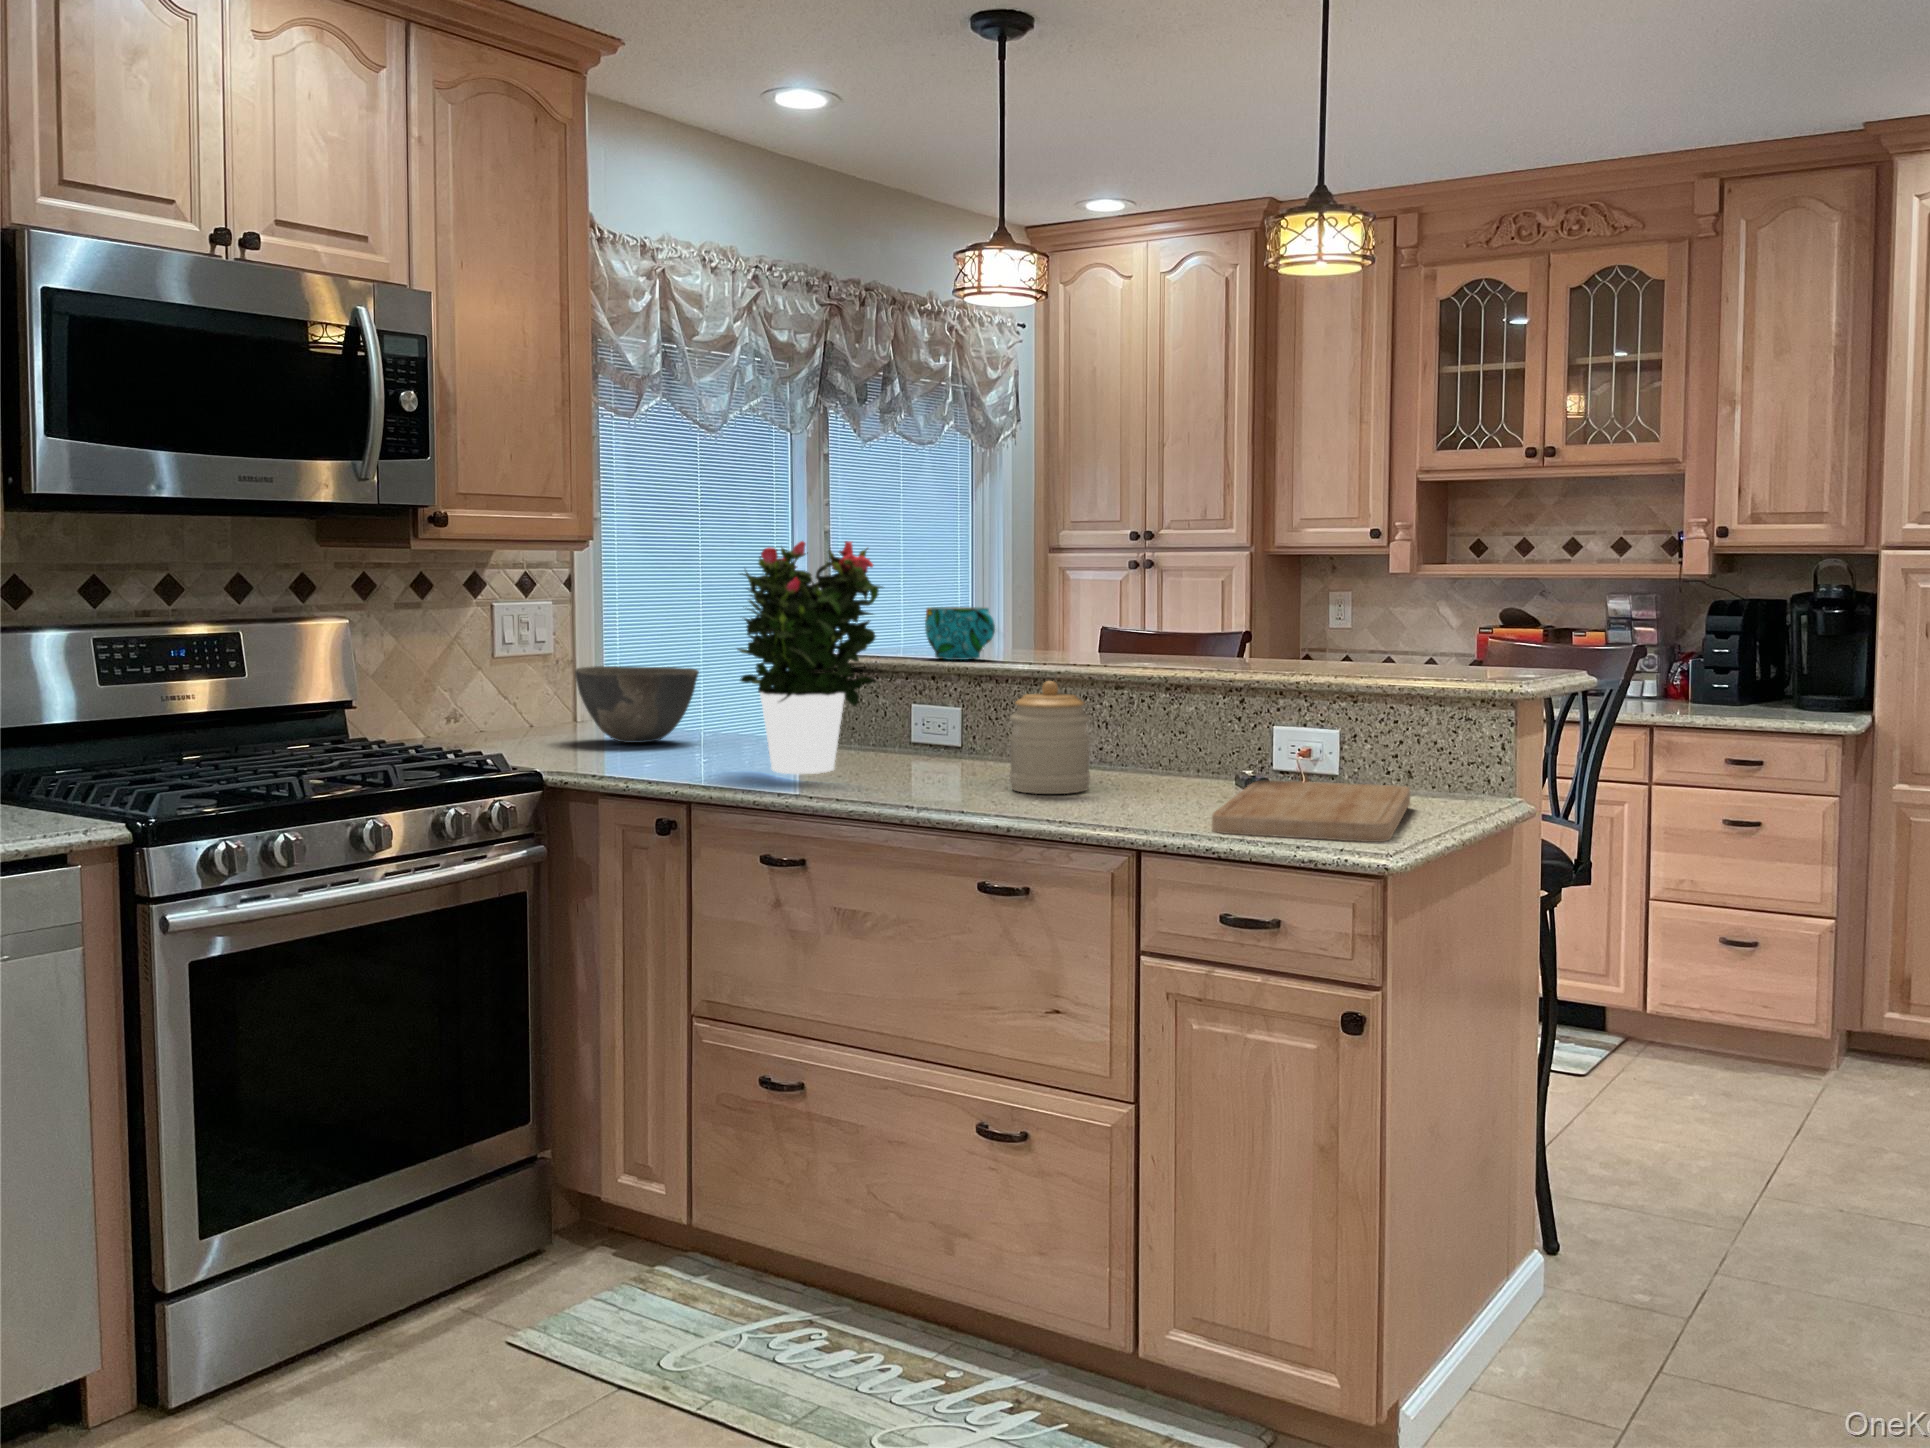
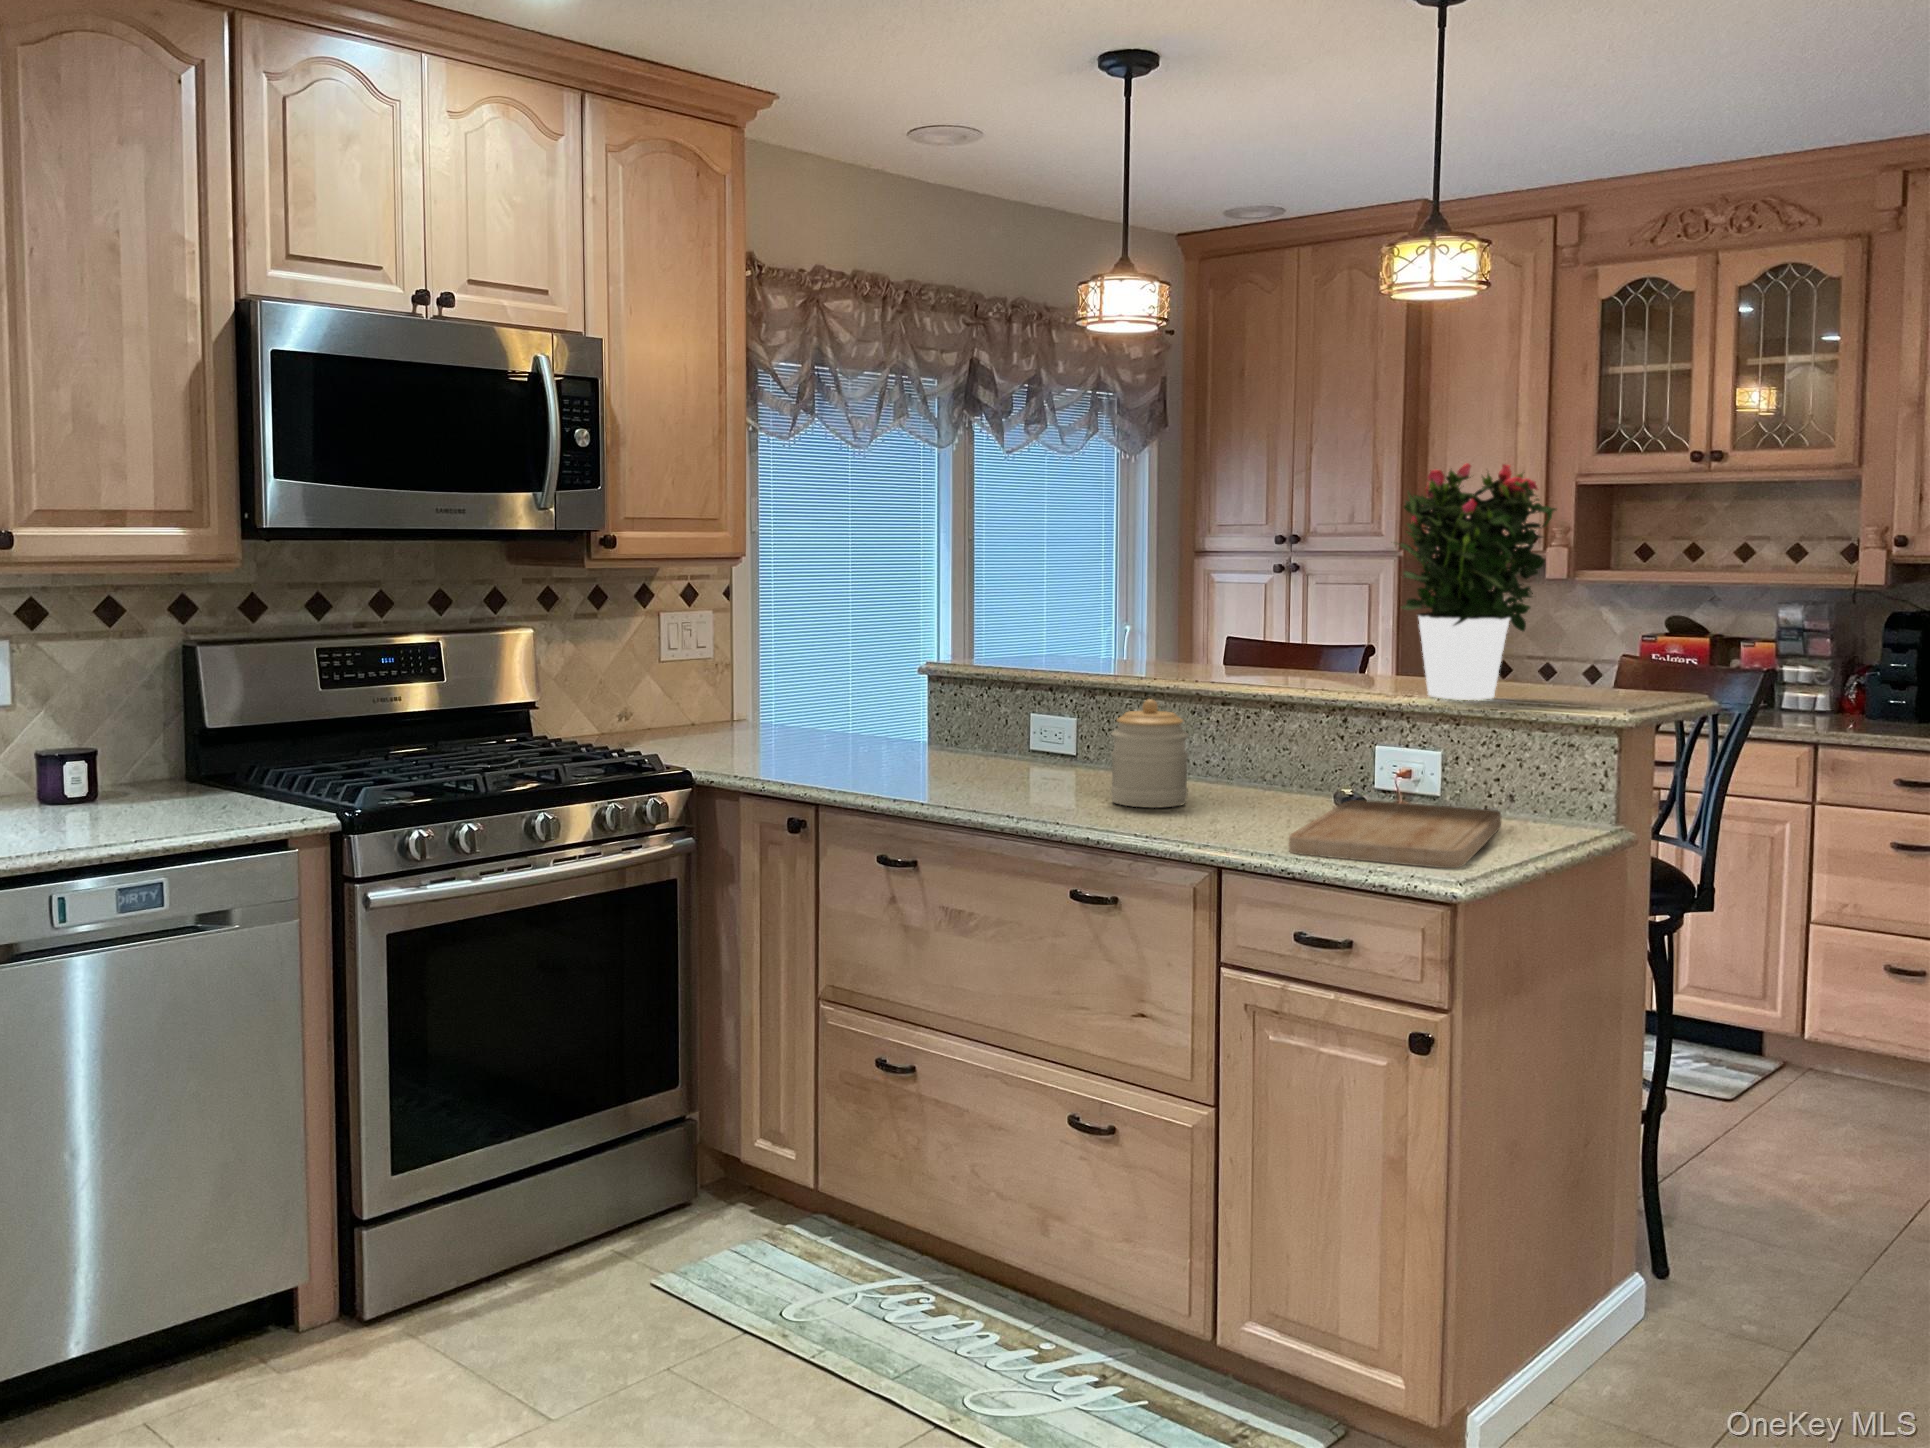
potted flower: present [738,541,882,774] -> present [1399,463,1556,700]
cup: present [925,607,995,660] -> none [1048,621,1114,672]
bowl: present [575,666,699,743] -> none [729,672,840,744]

